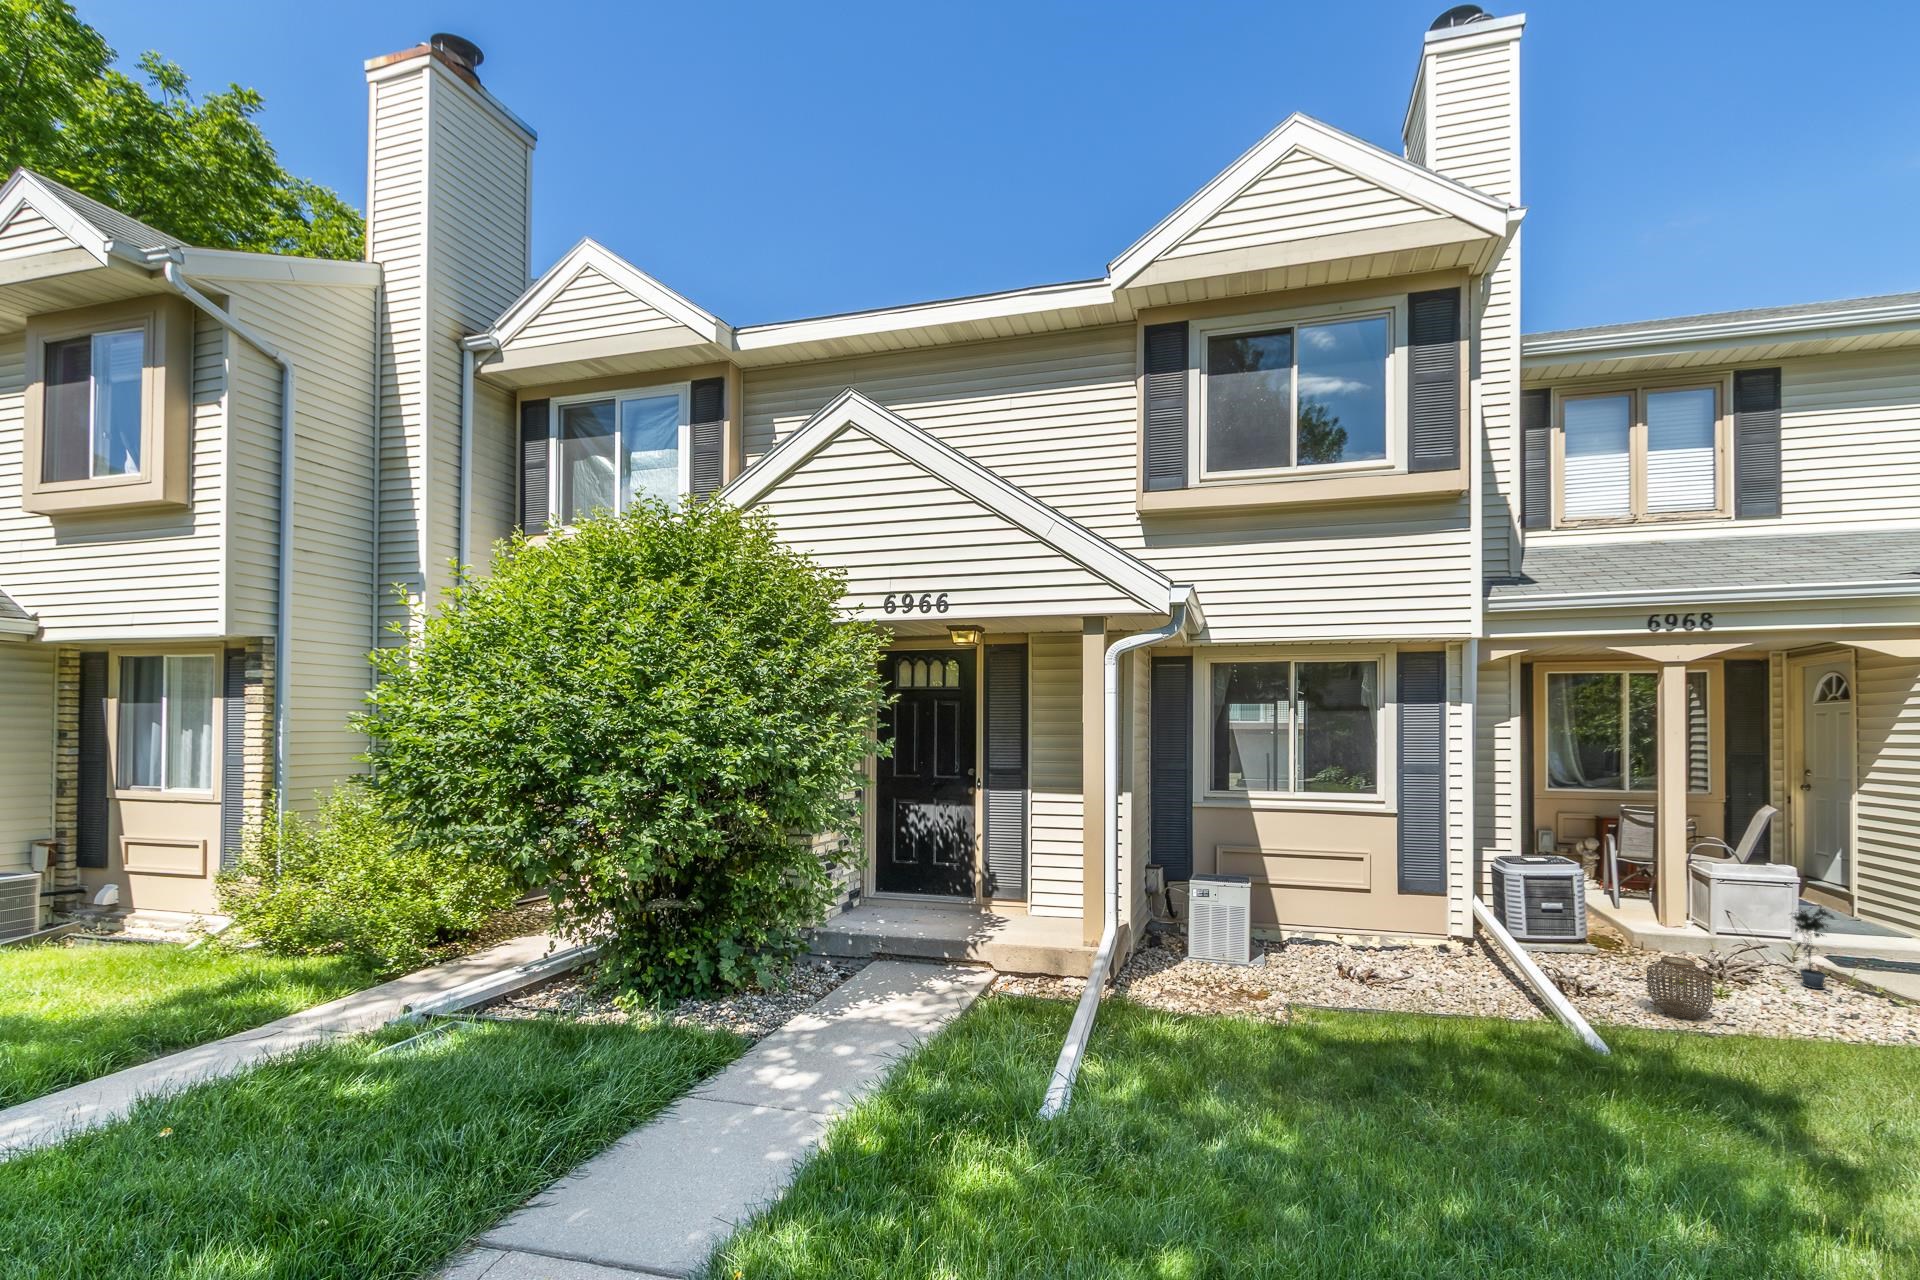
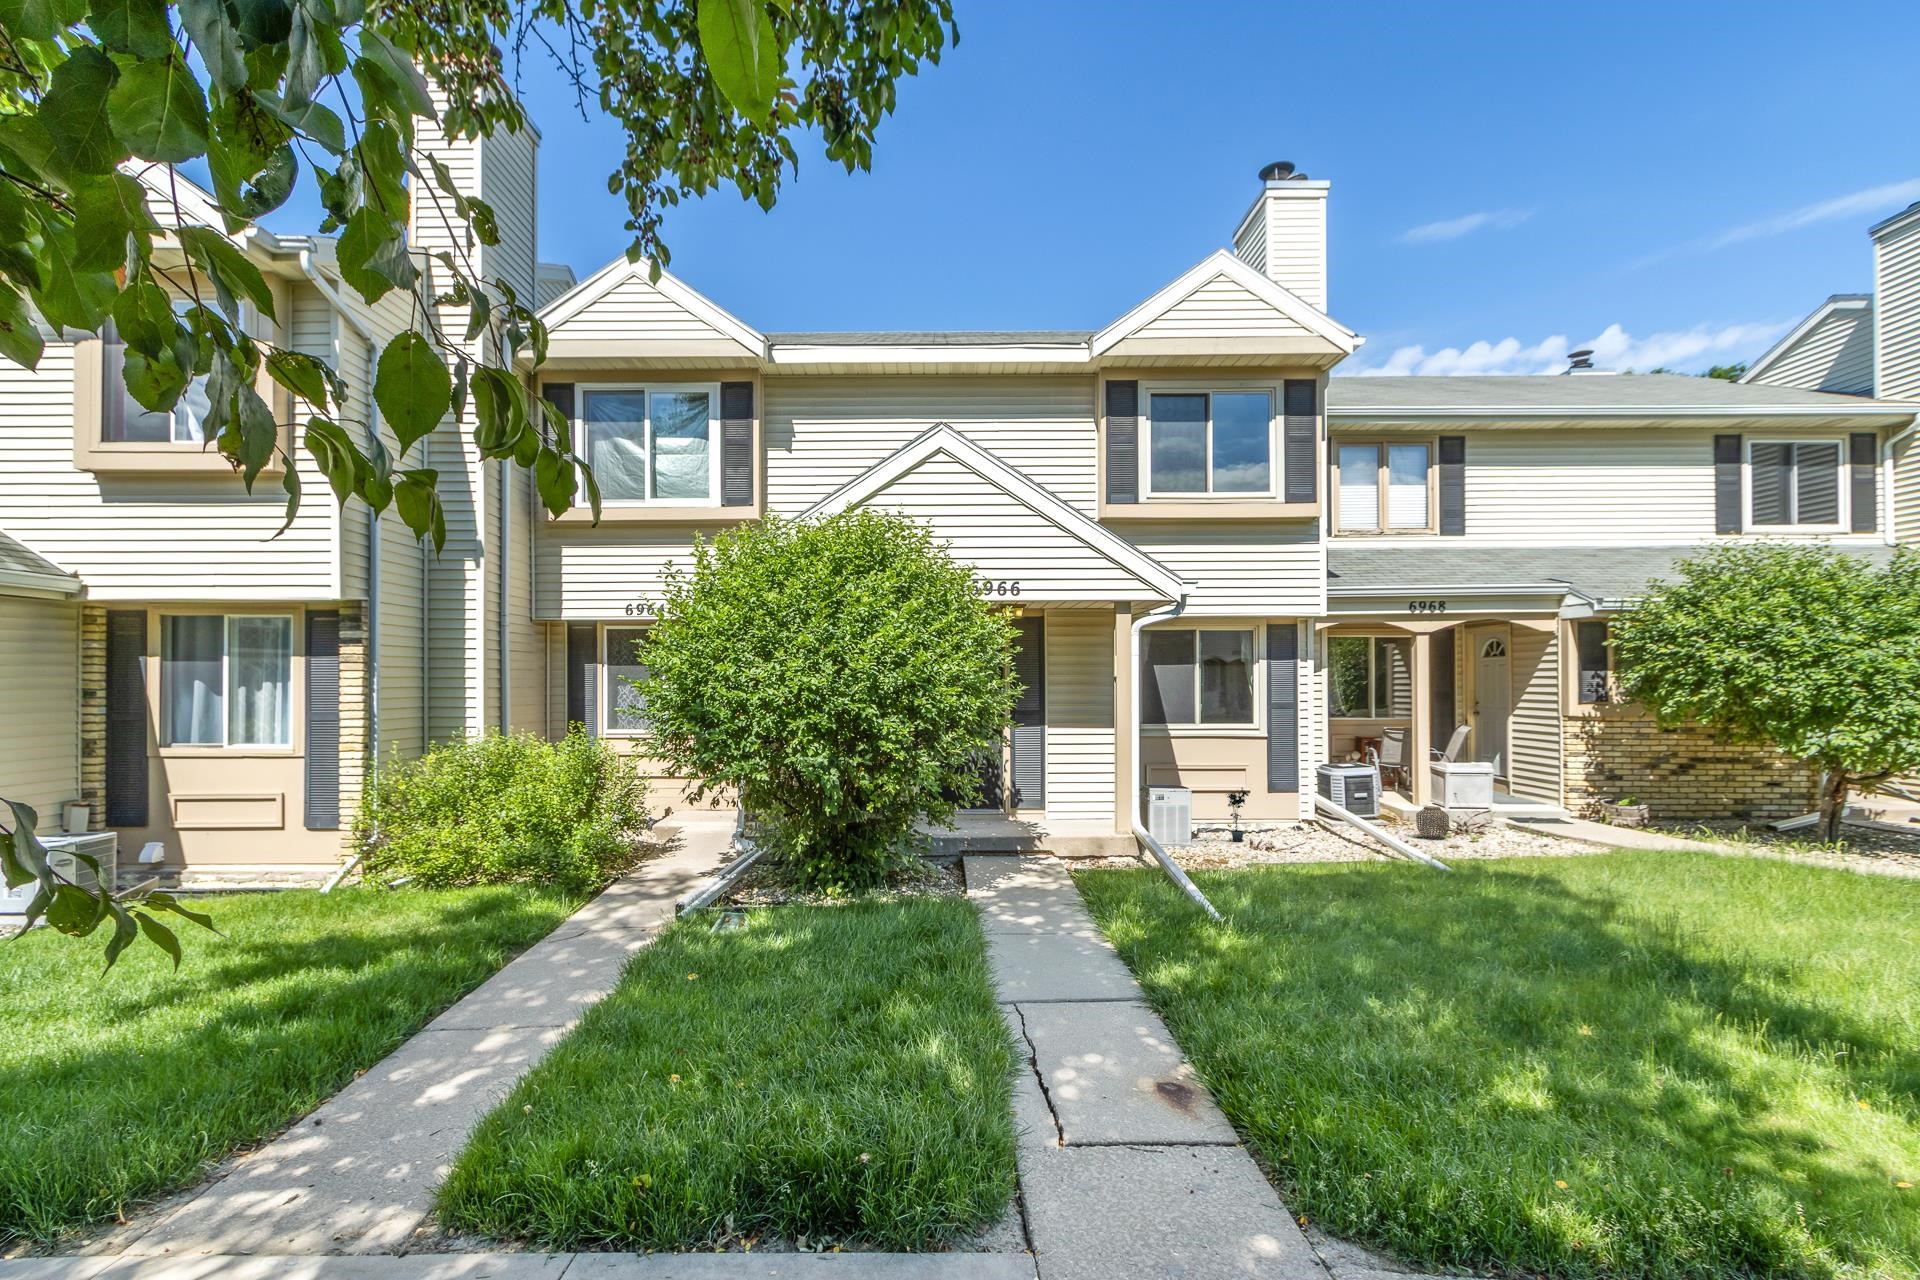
potted plant: present [1791,905,1834,989] -> present [1227,788,1249,842]

